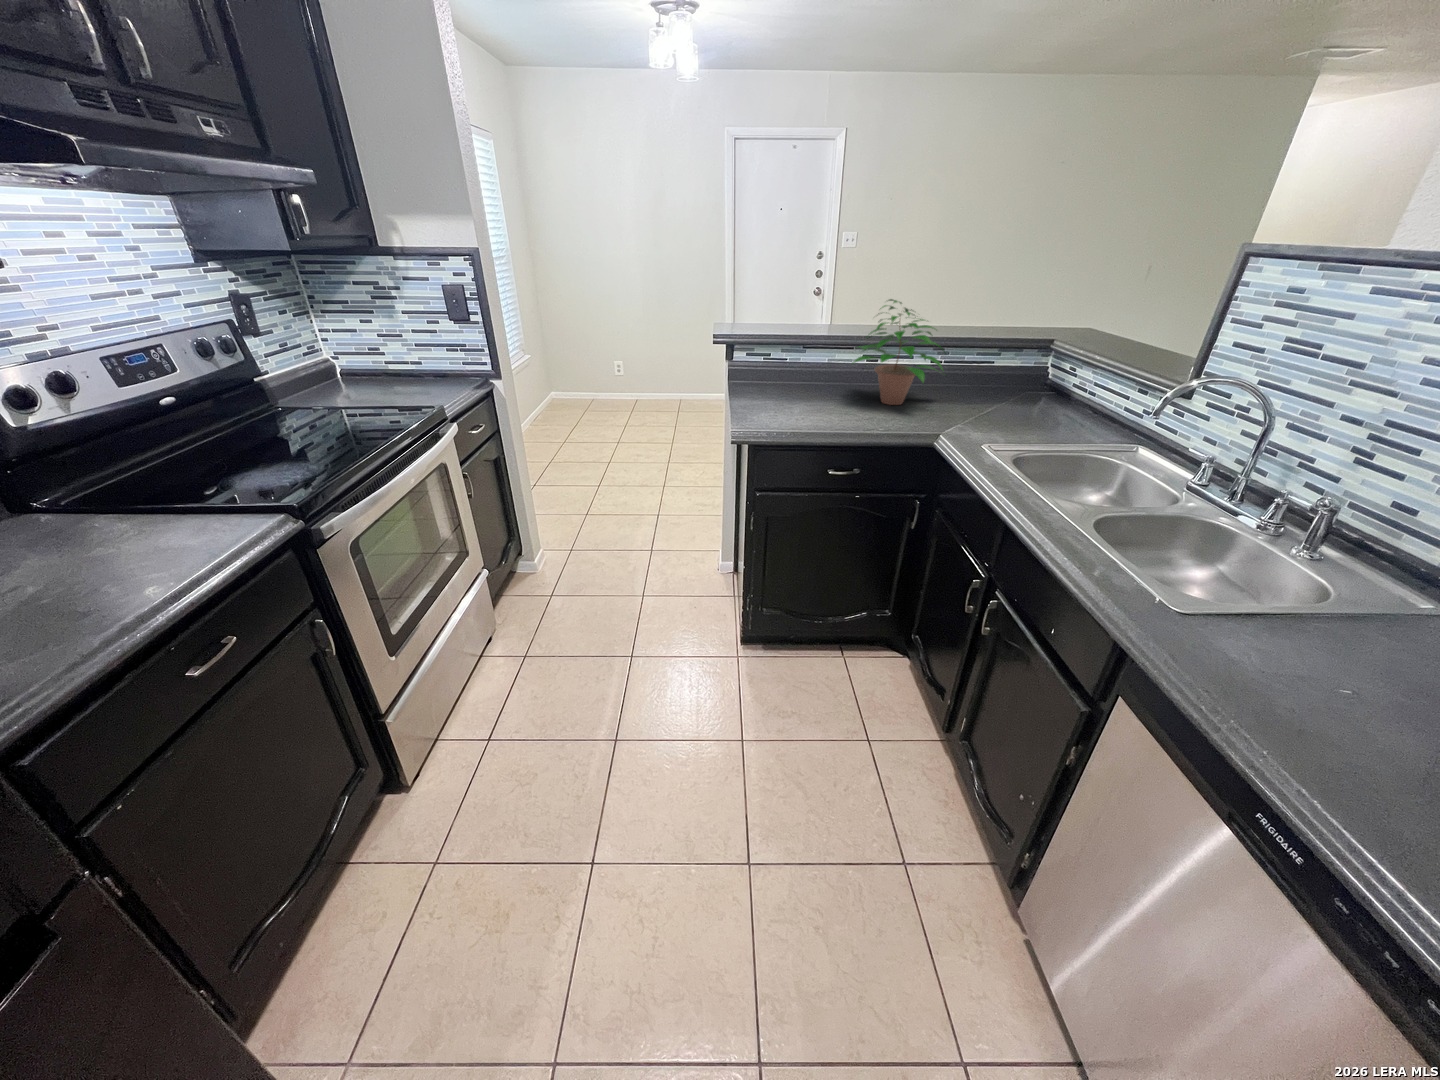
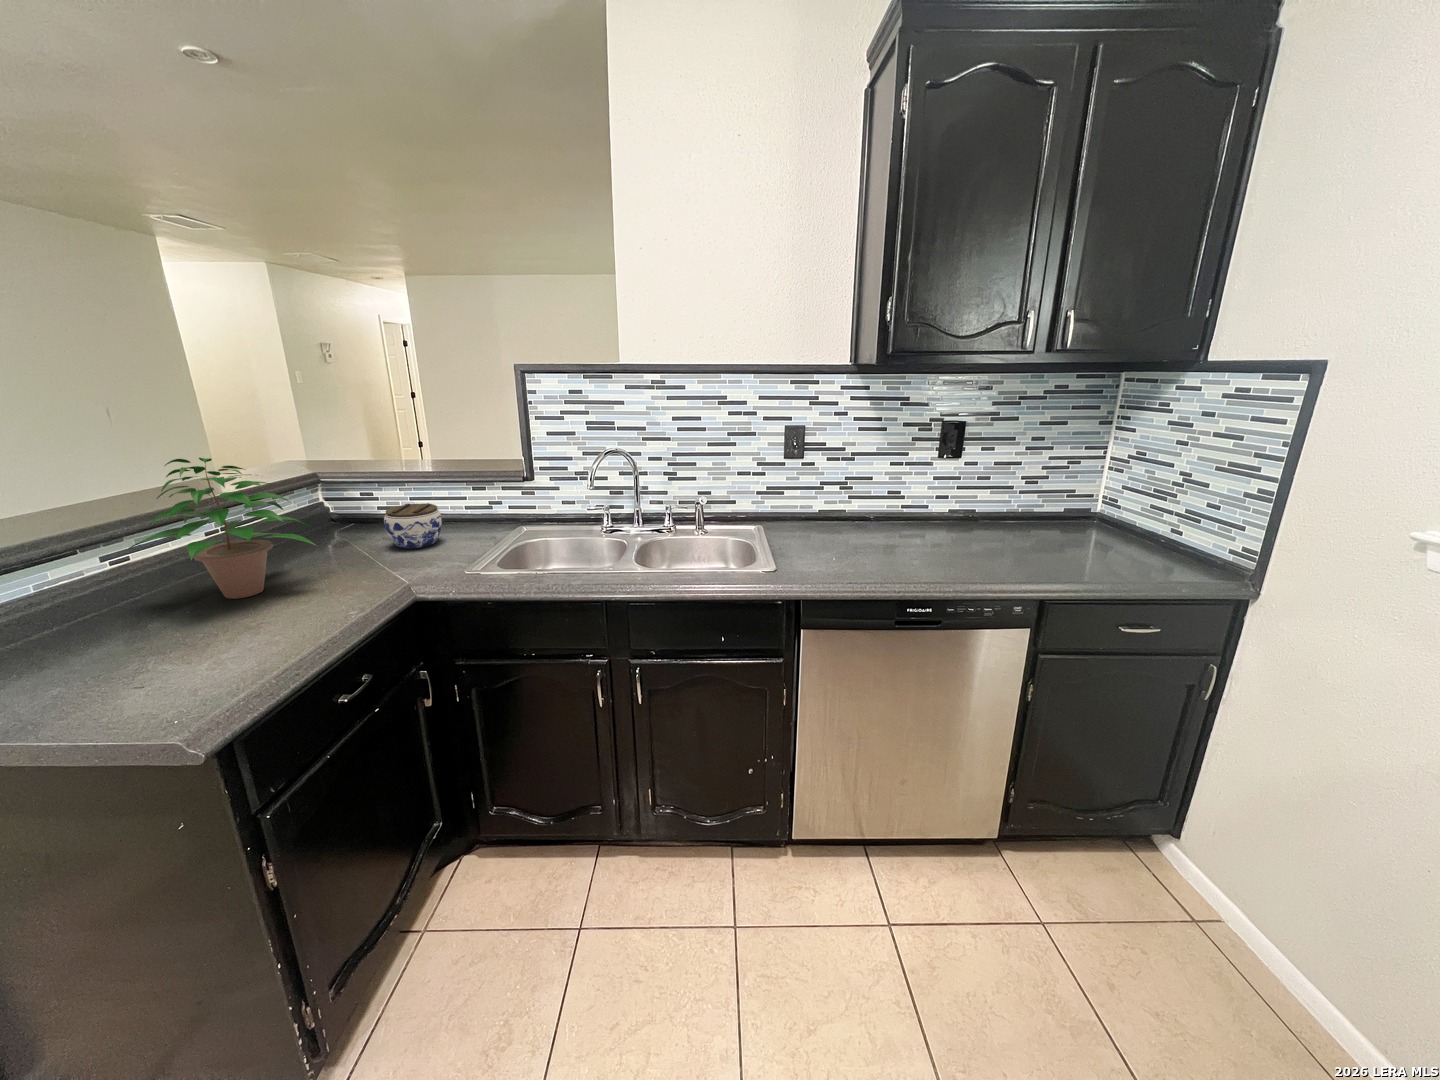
jar: none [1016,381,1073,426] -> present [384,503,442,549]

